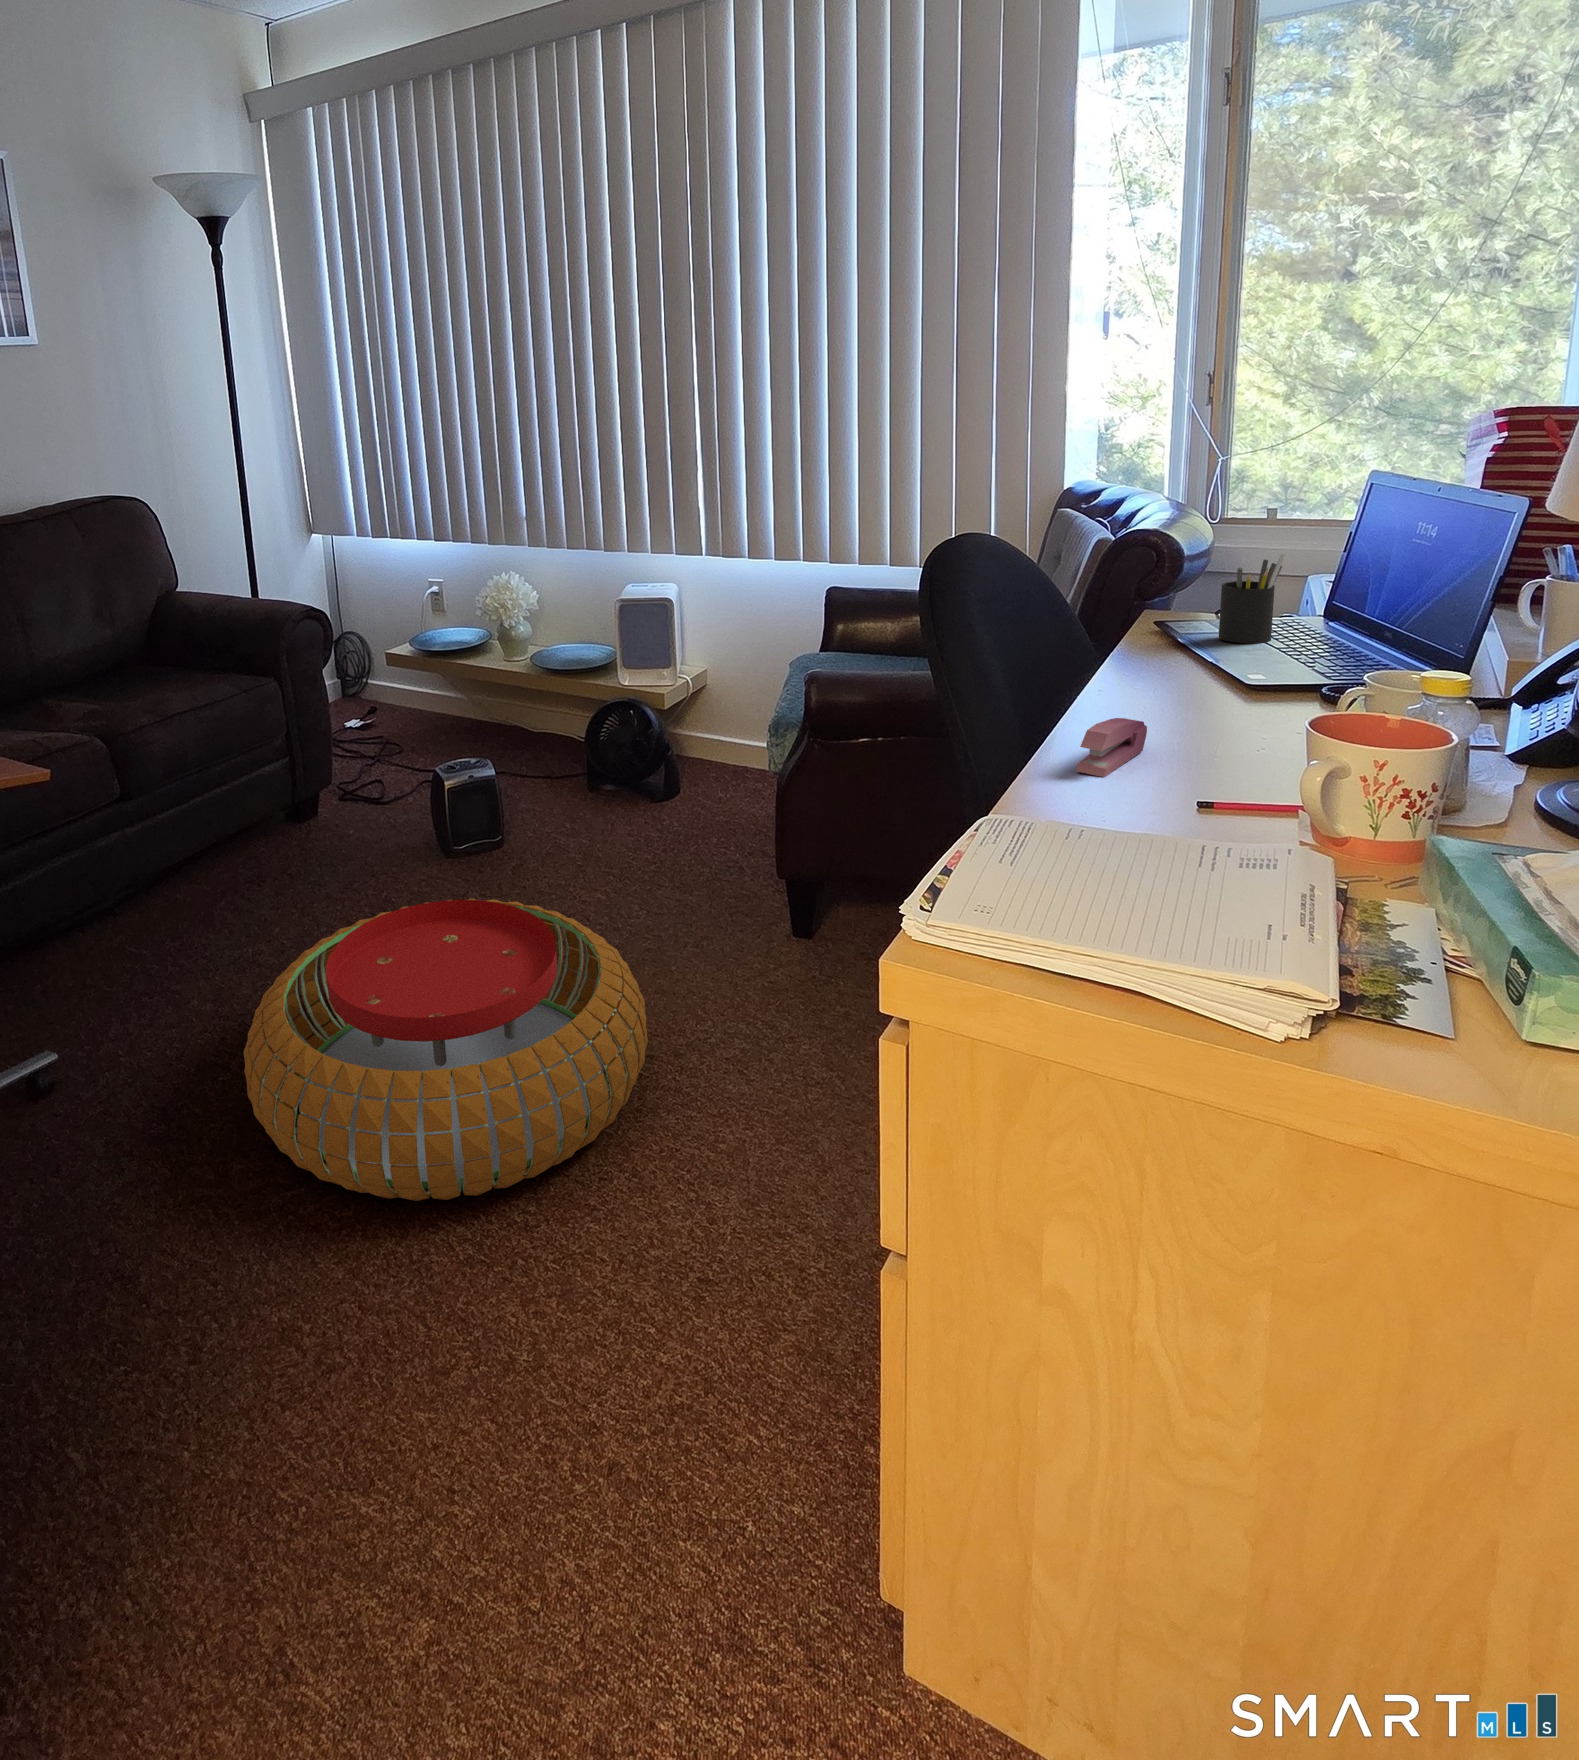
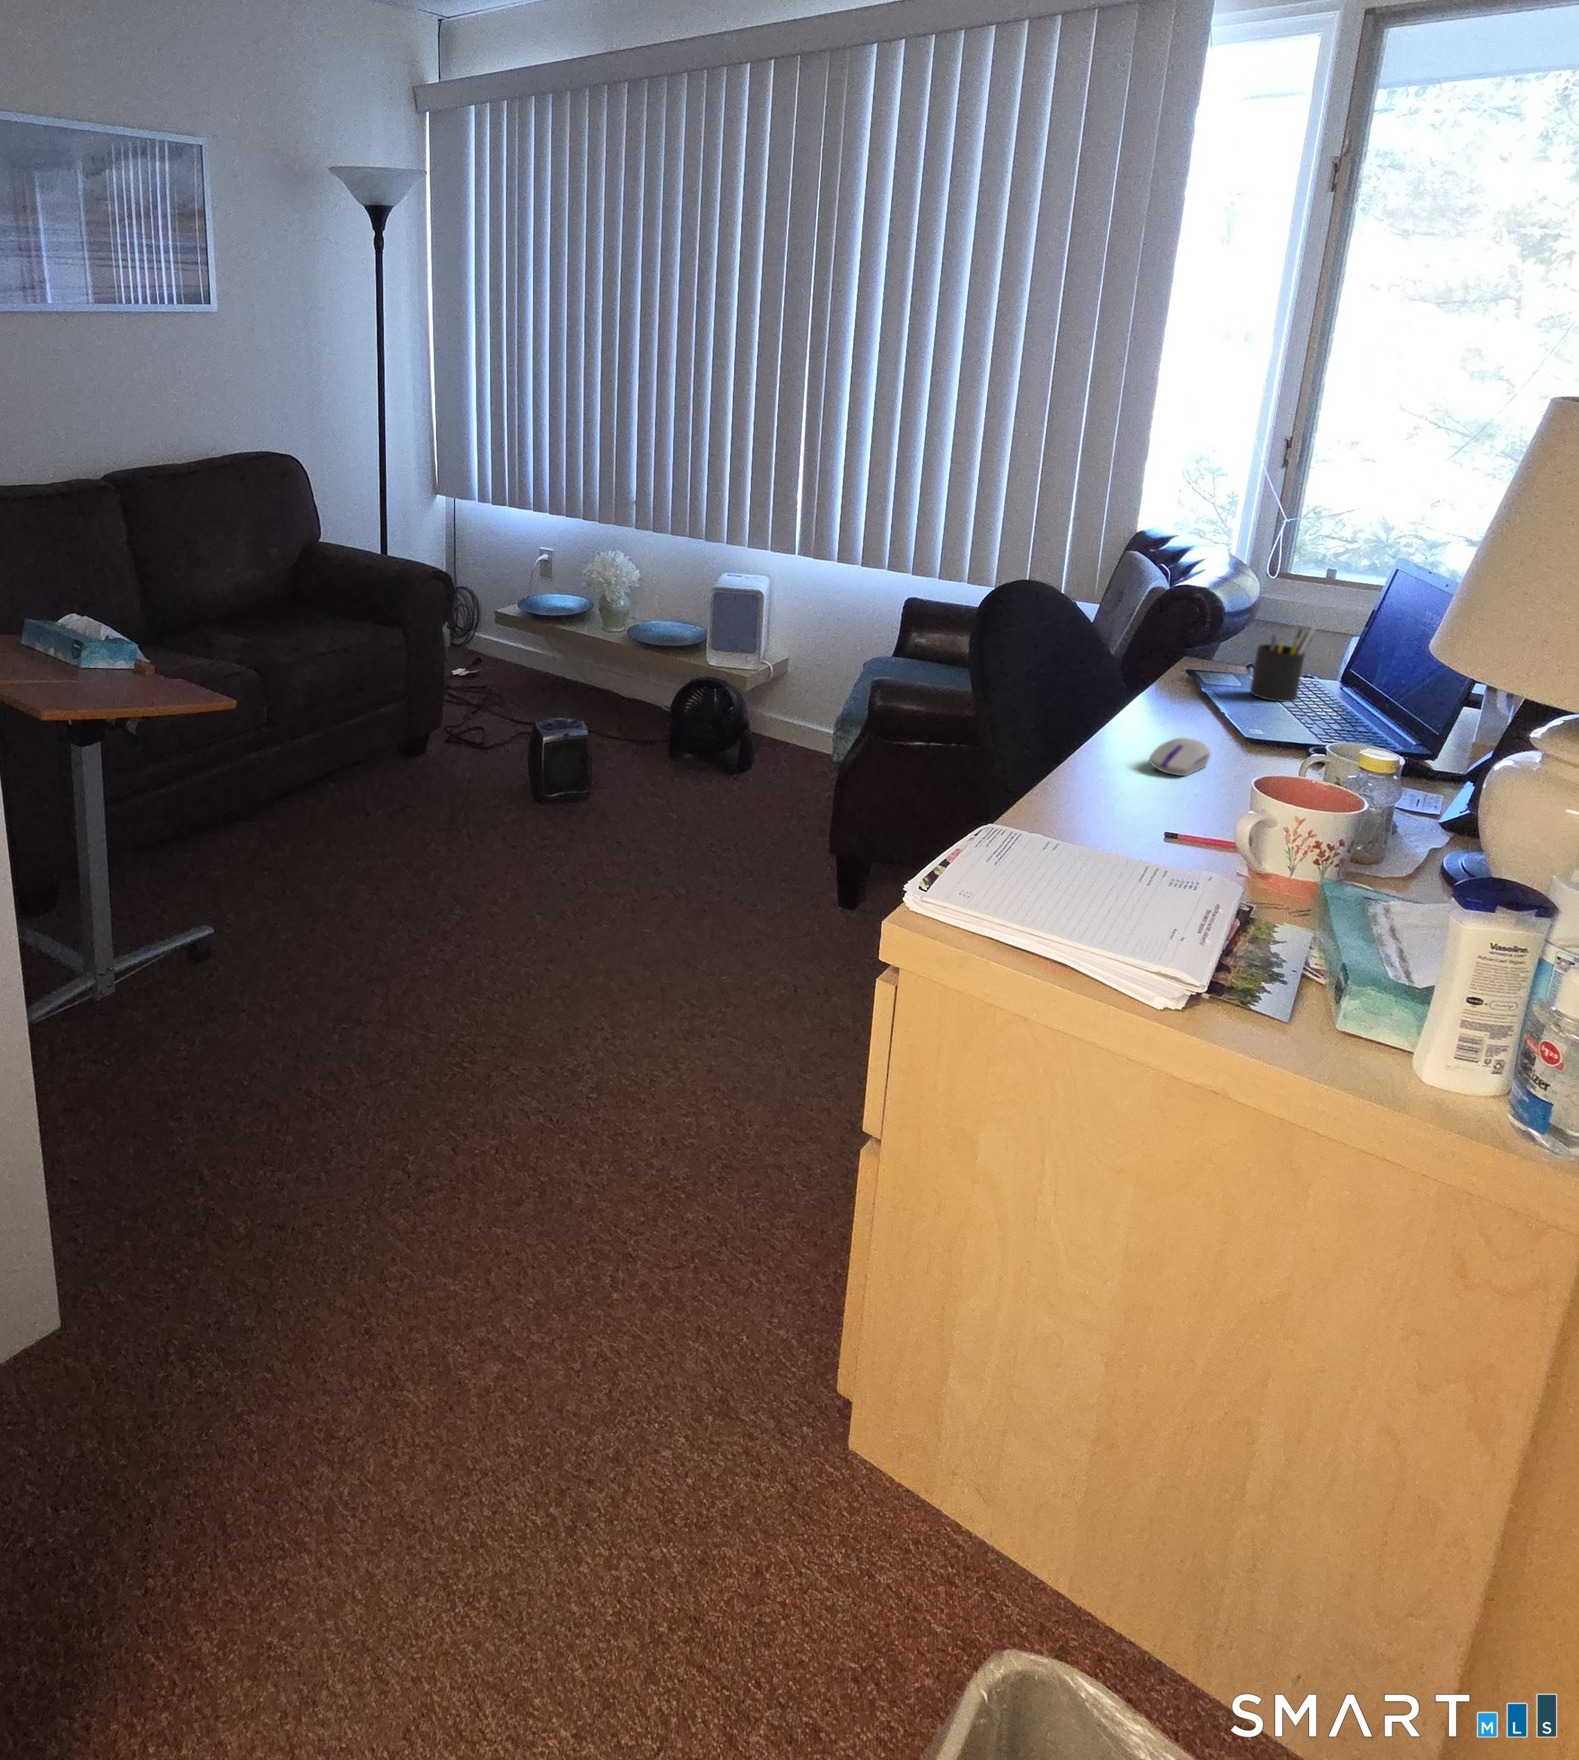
computer mouse: none [1142,689,1211,733] -> present [1149,738,1210,776]
stapler: present [1076,718,1147,777] -> none [1079,758,1147,806]
pouf: present [244,899,648,1201] -> none [366,843,704,1084]

